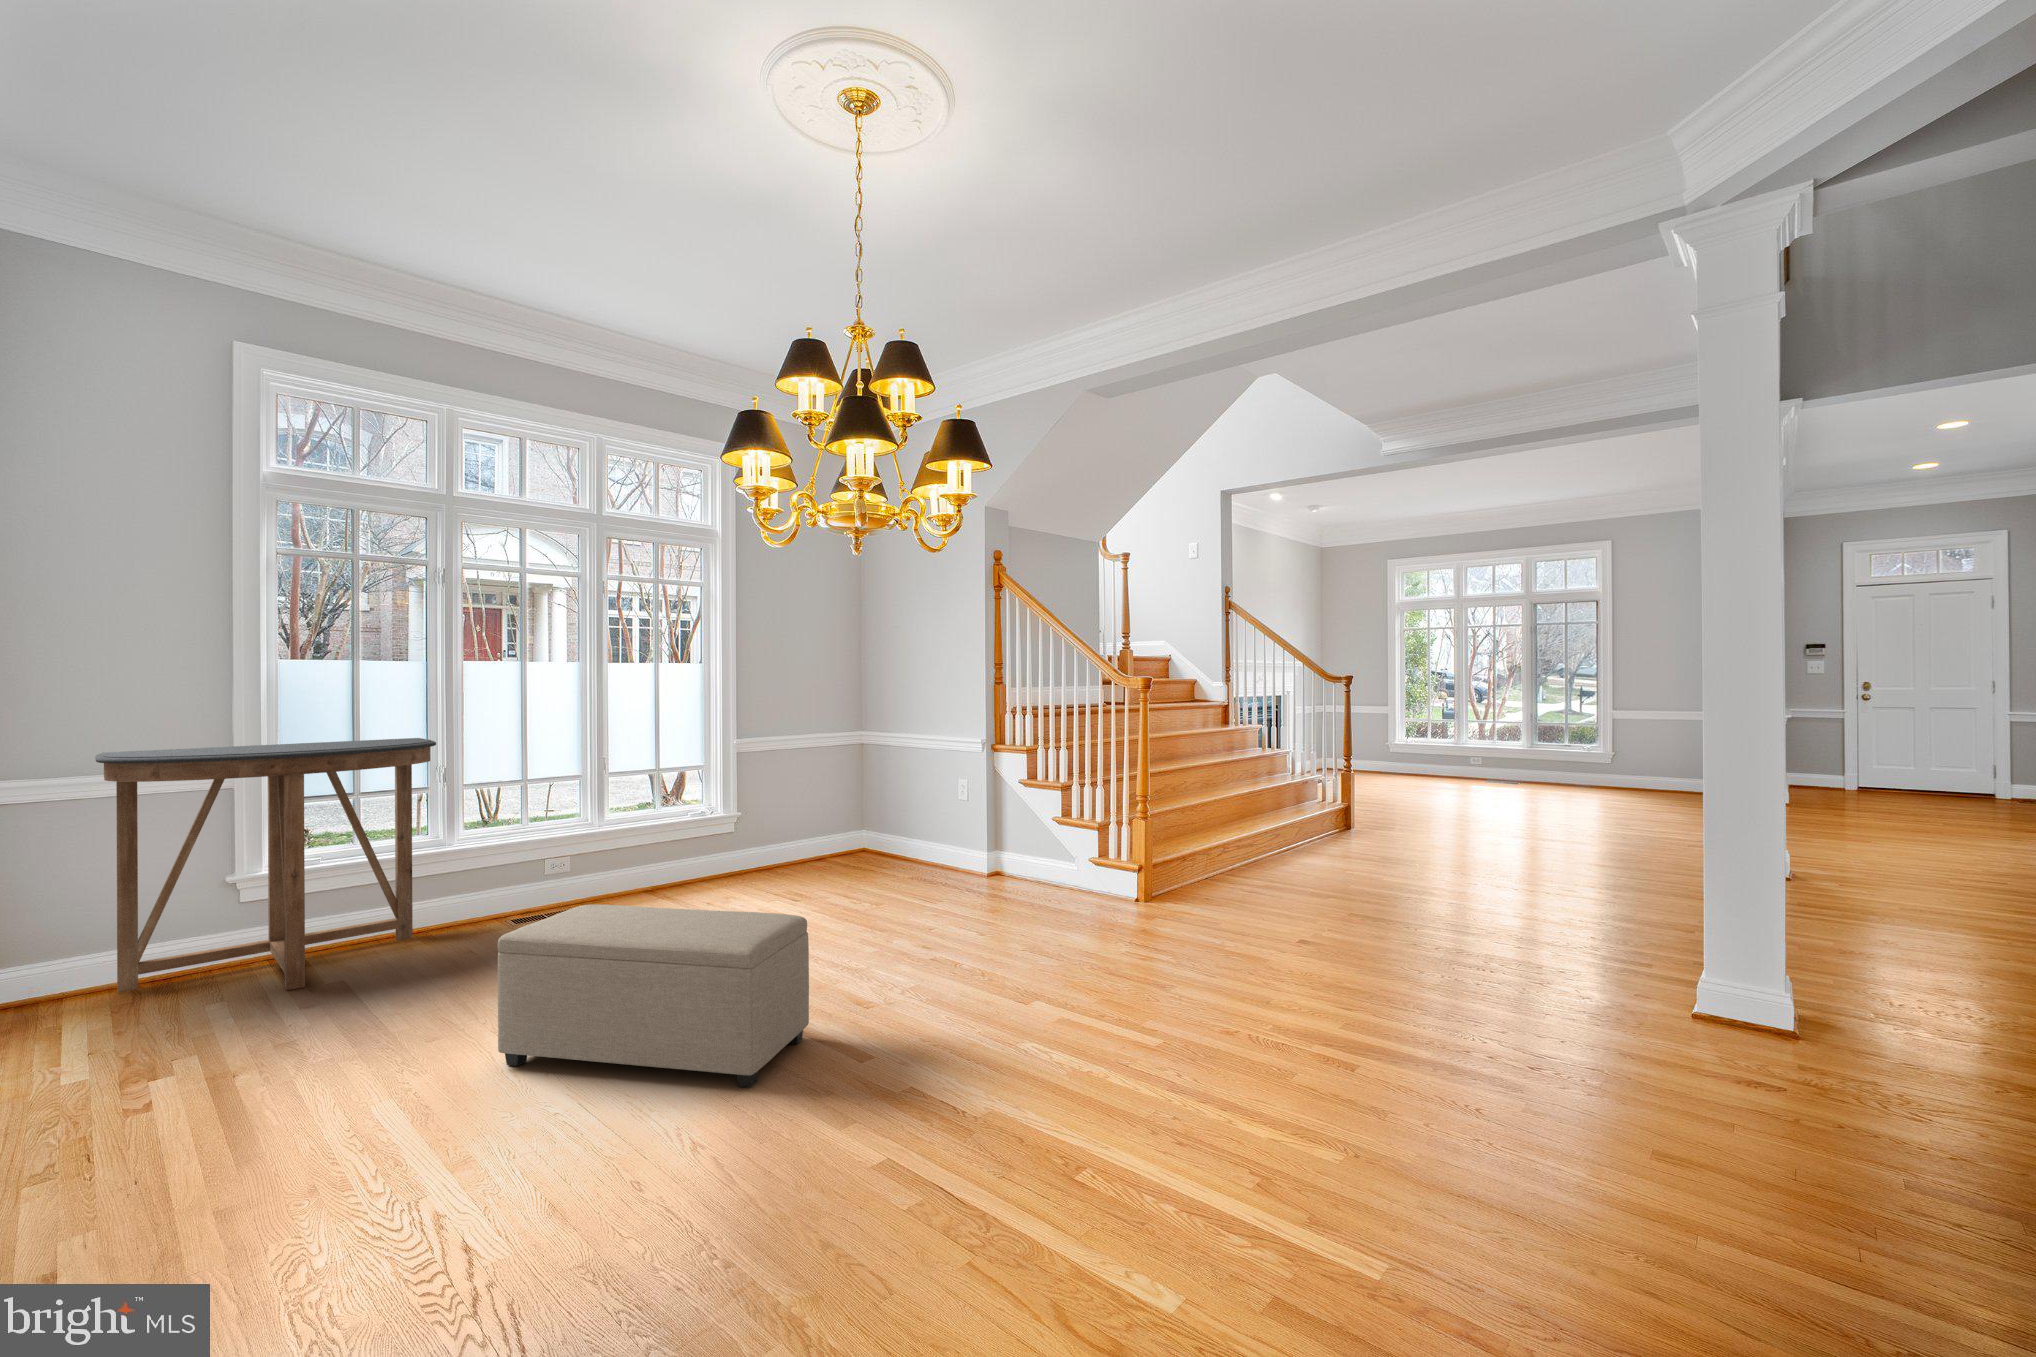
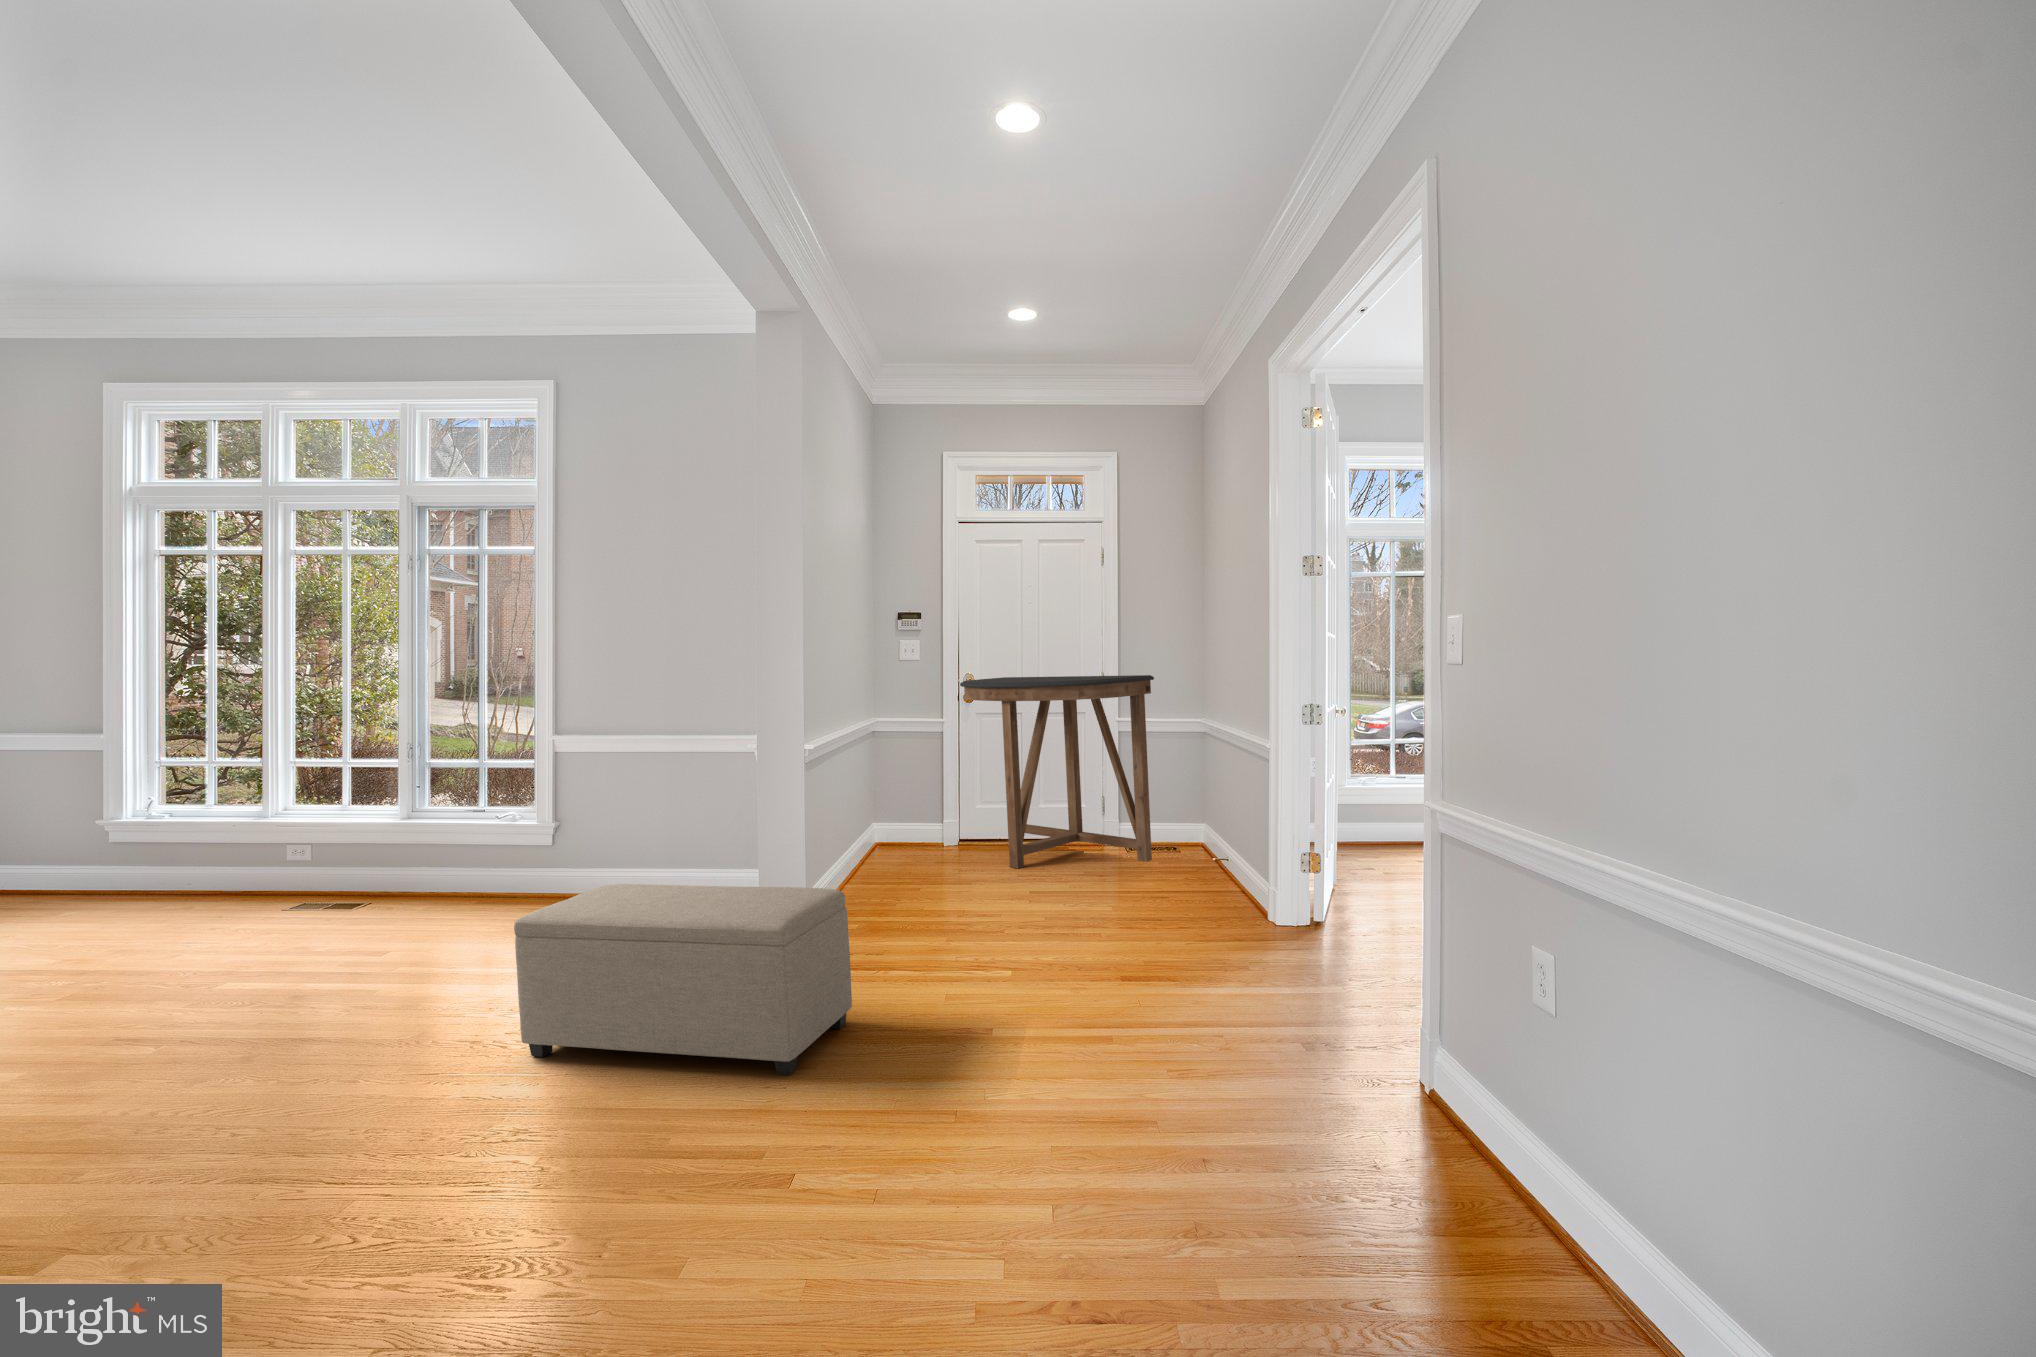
console table: present [95,738,436,993] -> present [960,675,1154,868]

